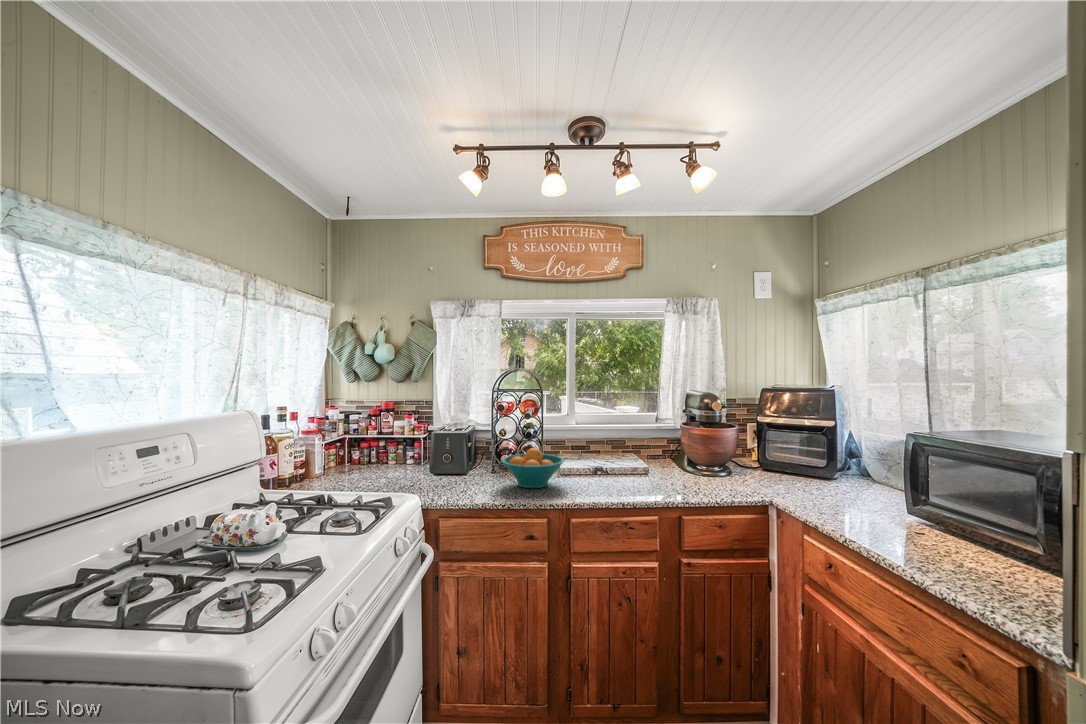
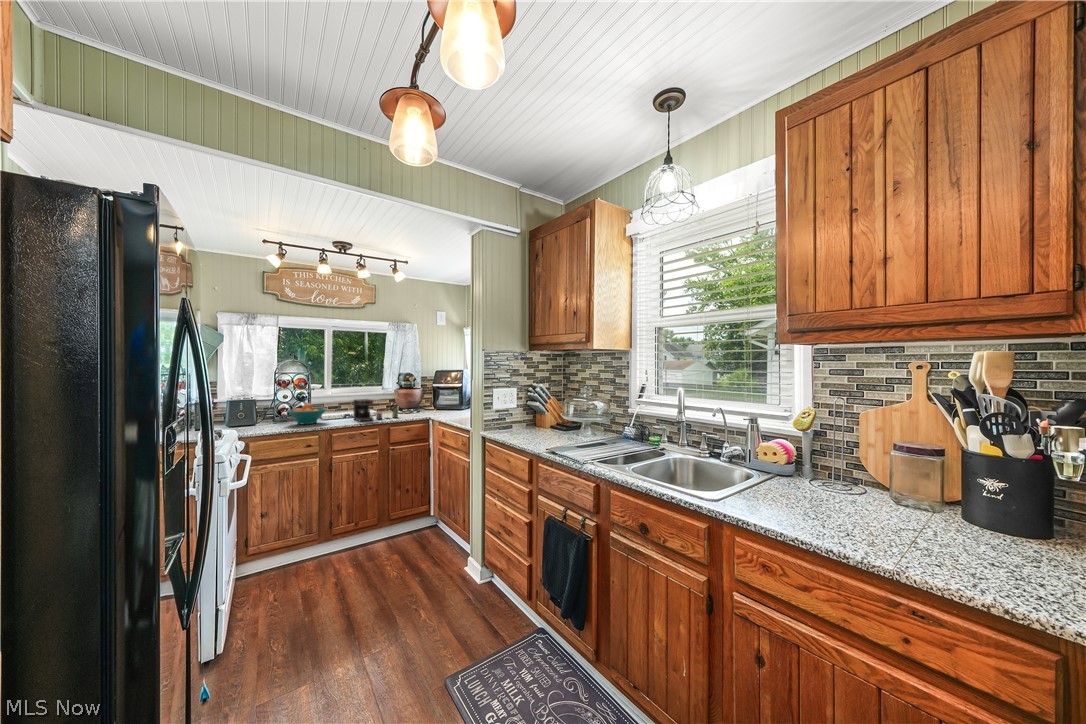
coffee maker: none [610,444,698,493] -> present [354,399,399,421]

